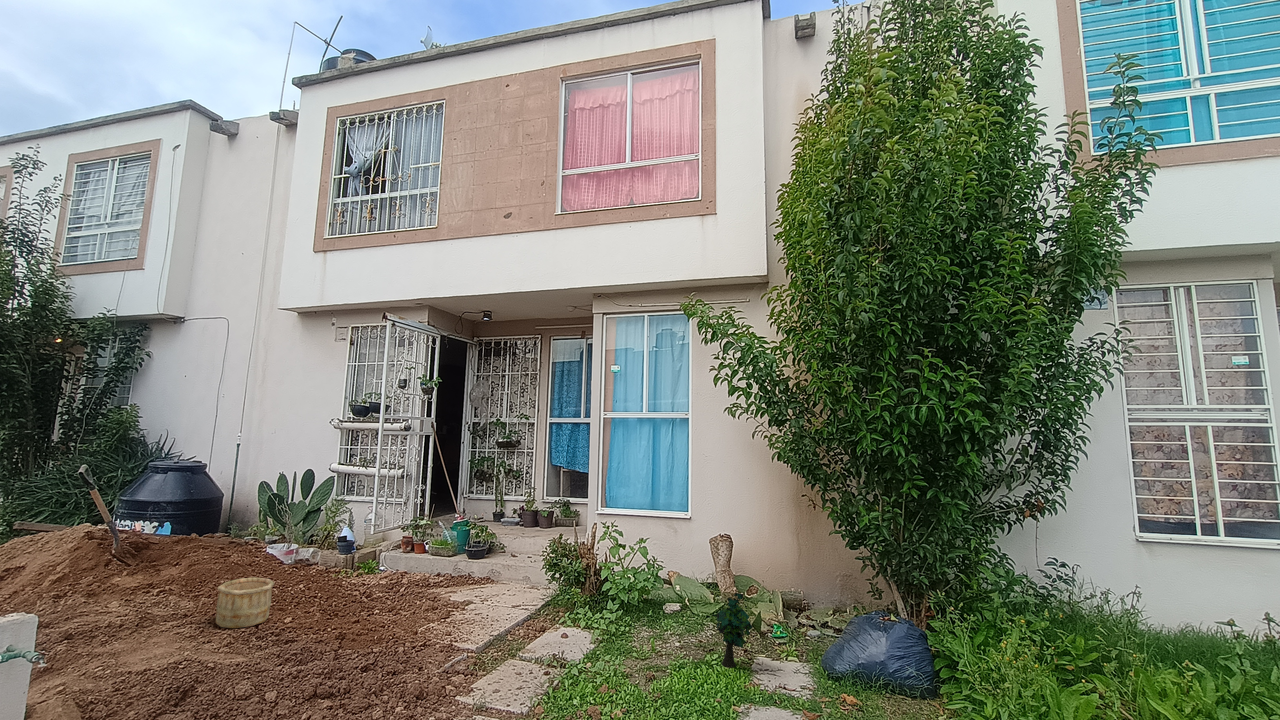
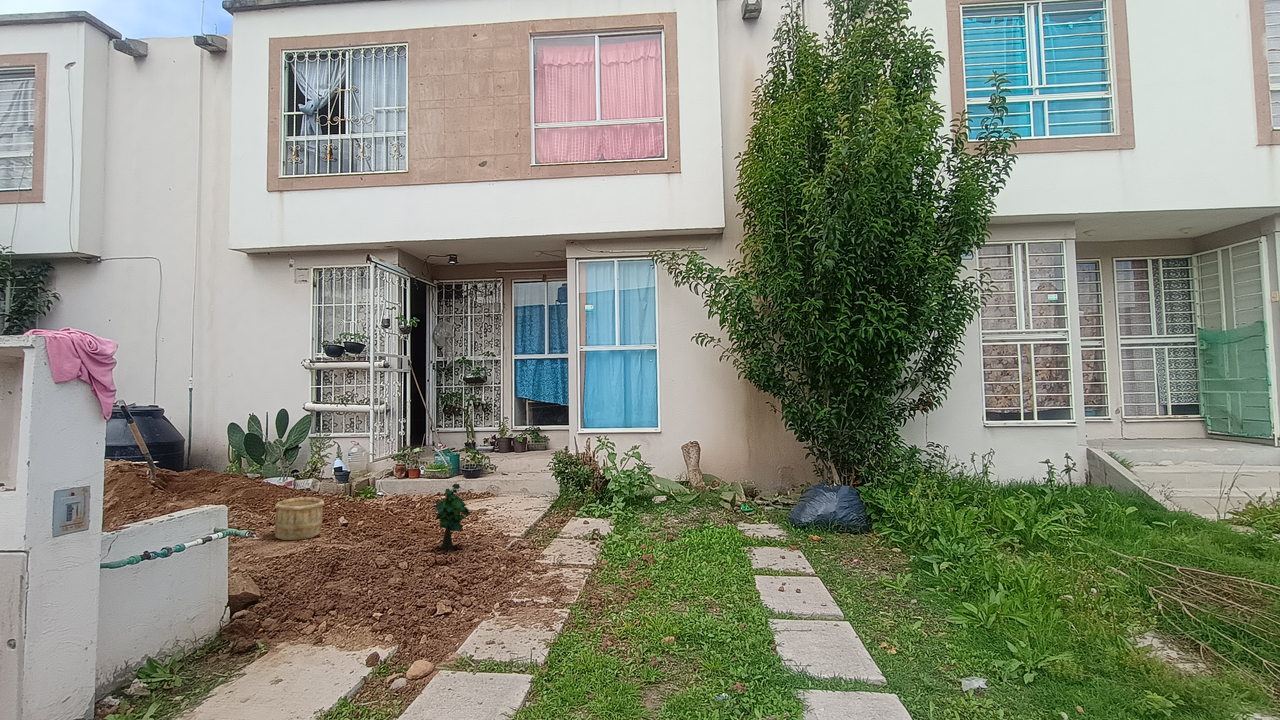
decorative plant: present [712,593,753,668] -> present [432,484,470,550]

